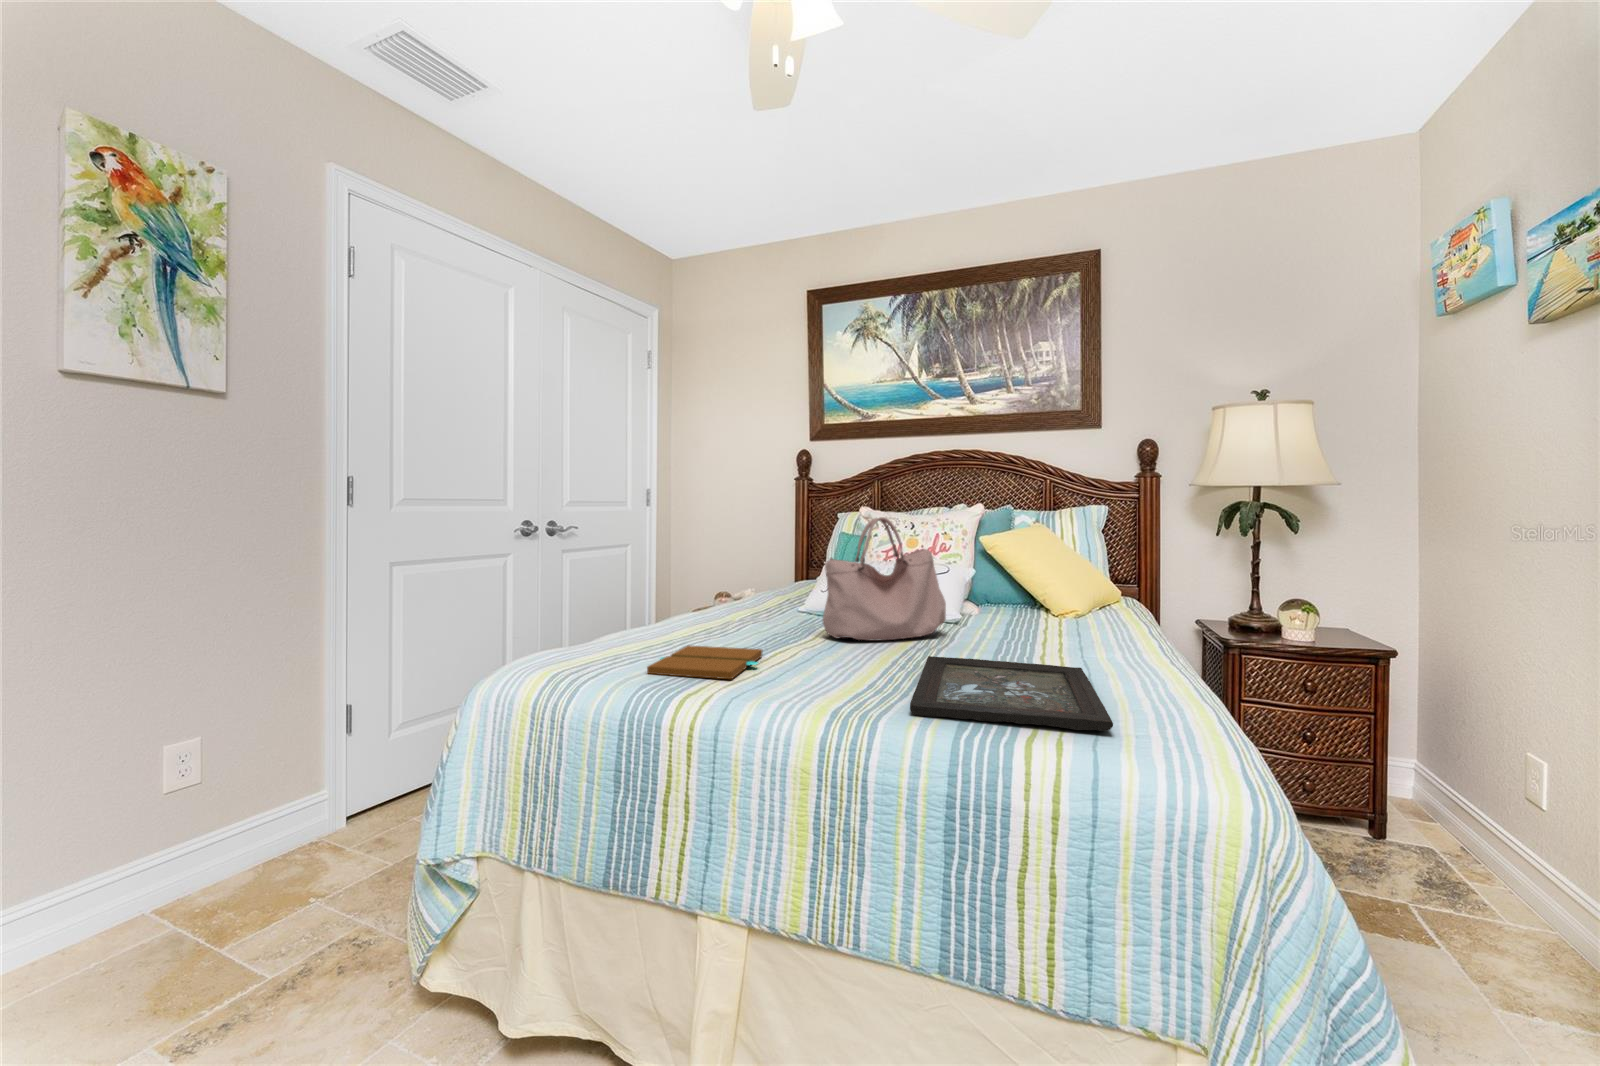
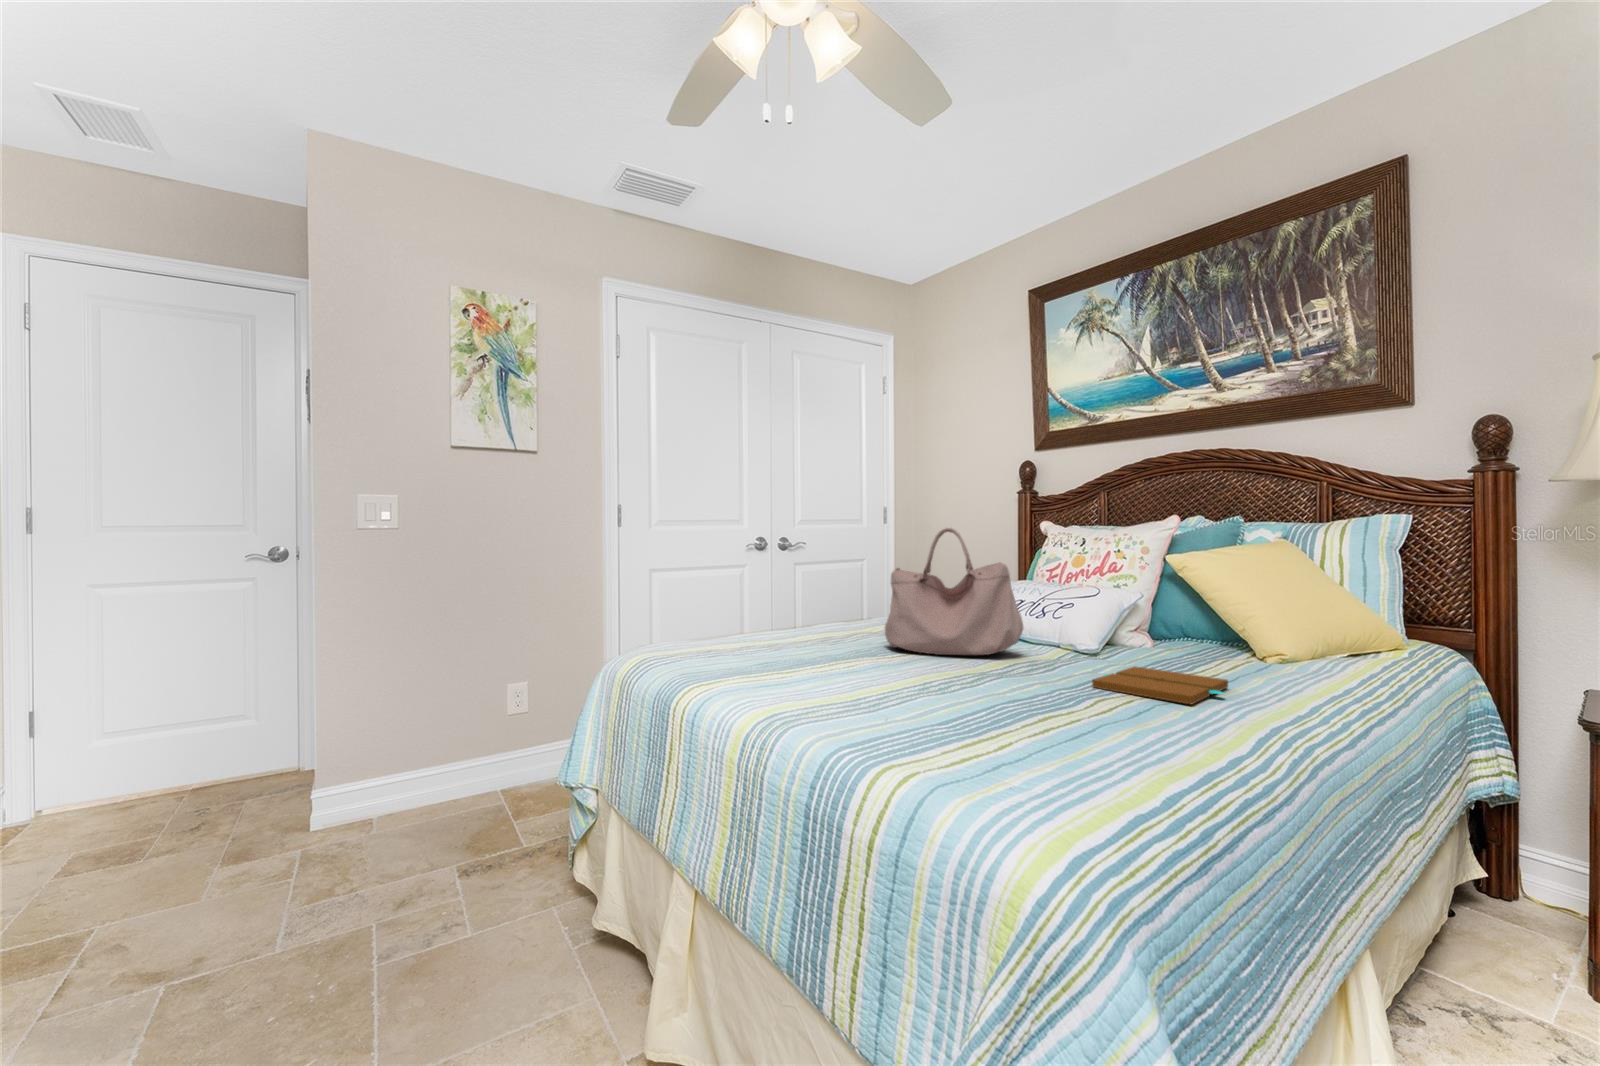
book: present [647,646,762,679] -> present [1092,667,1228,704]
tray: present [910,656,1113,731] -> none [797,668,1059,743]

